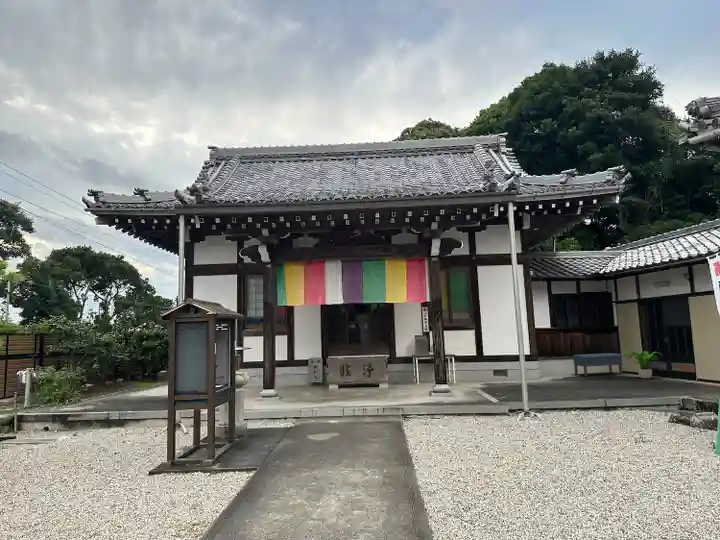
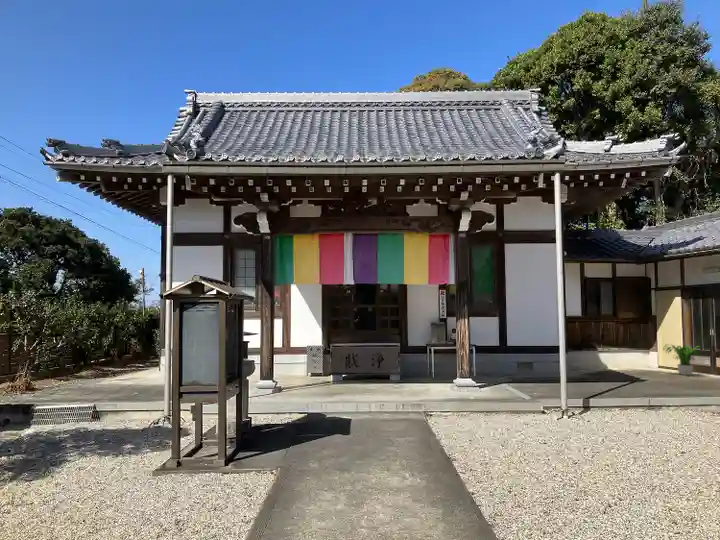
bench: present [573,353,622,376] -> none [605,346,659,372]

